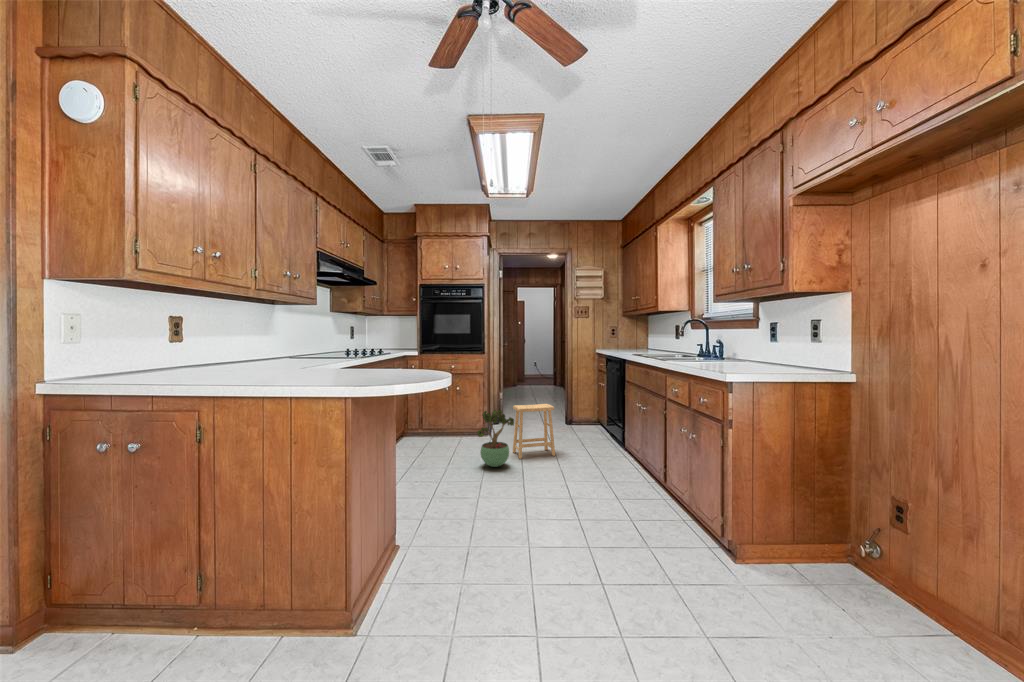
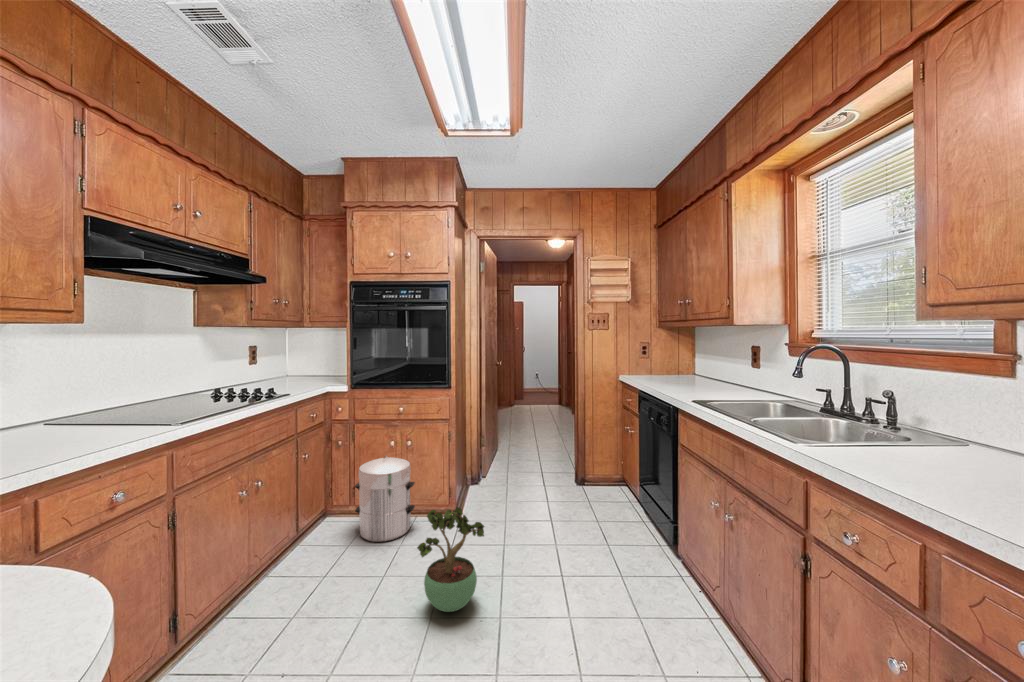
waste bin: none [426,395,463,447] -> present [355,456,415,542]
footstool: present [513,404,555,459] -> none [488,477,559,582]

